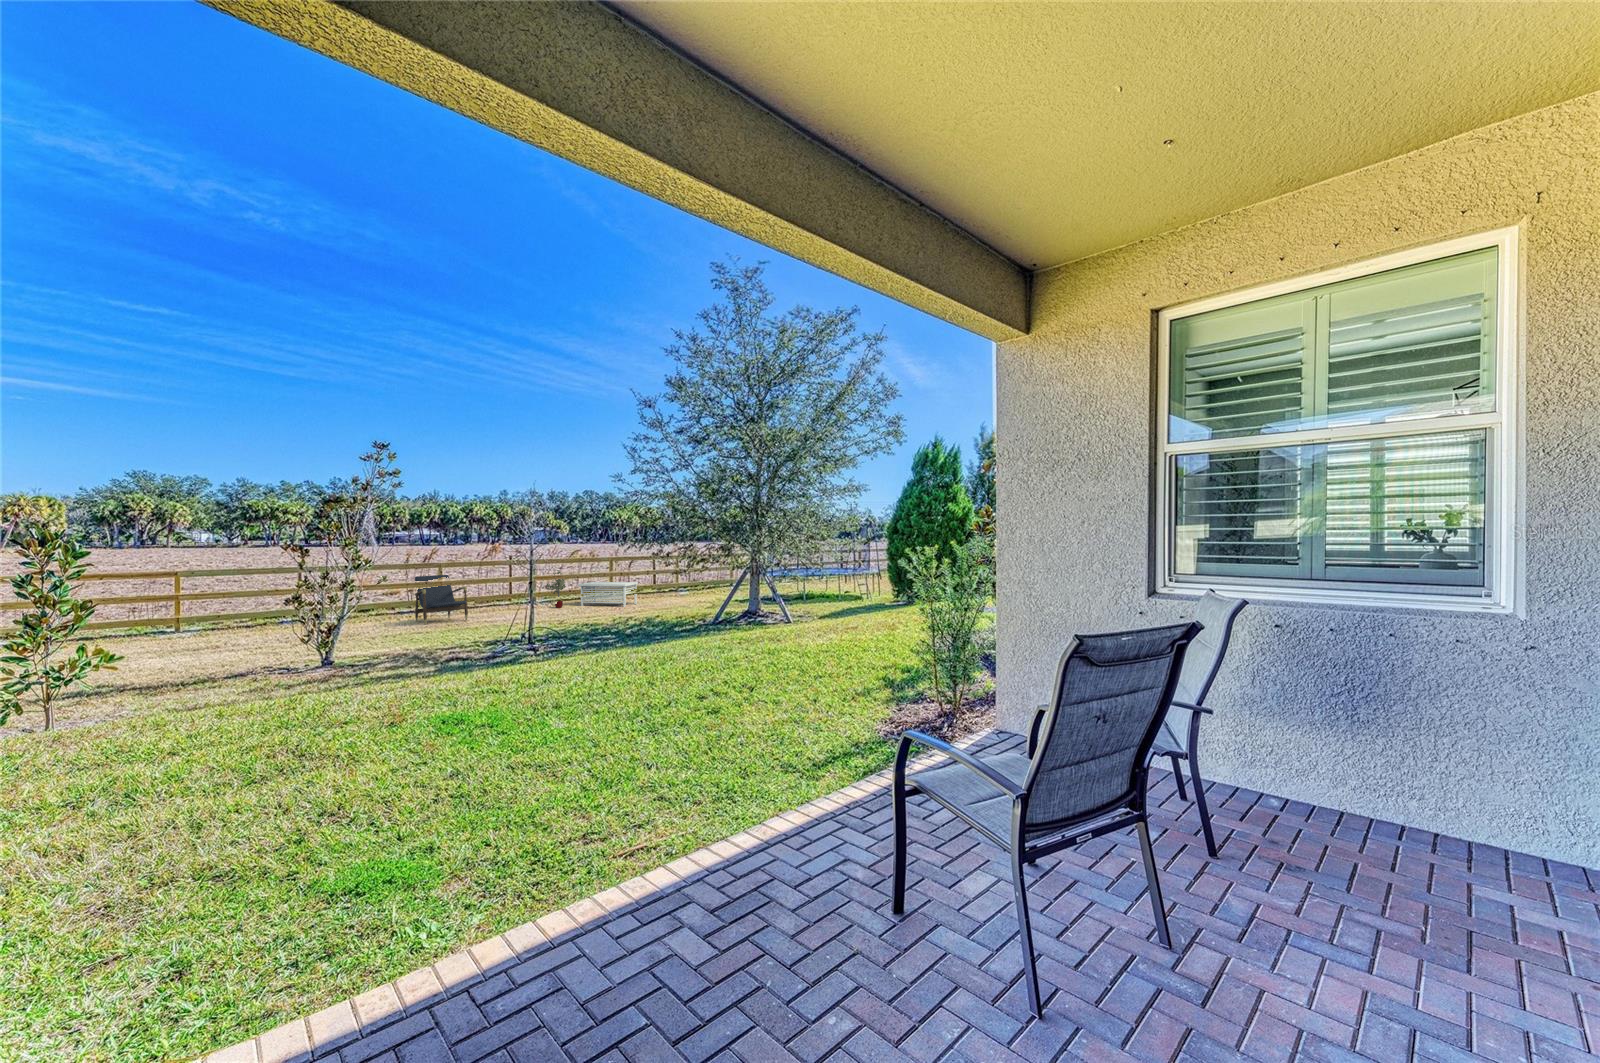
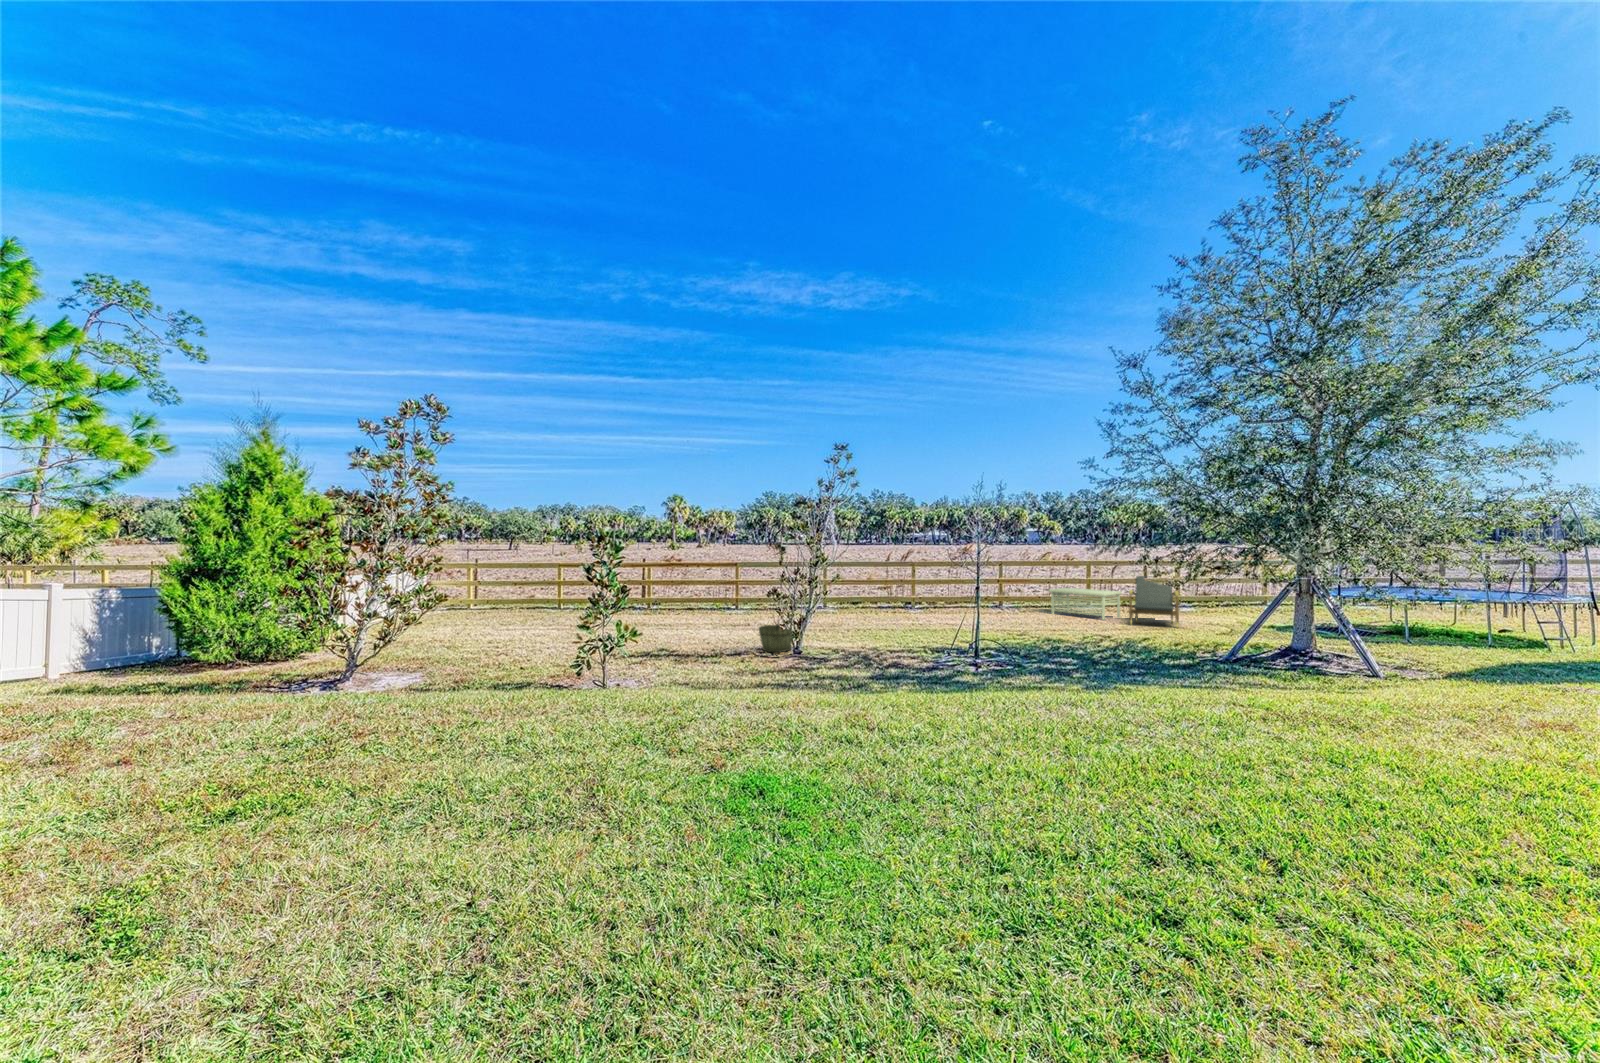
potted tree: present [546,570,566,608] -> none [1013,572,1036,614]
lounge chair: present [415,575,468,625] -> present [1129,576,1179,627]
wooden bucket: none [253,630,311,670] -> present [759,624,792,652]

